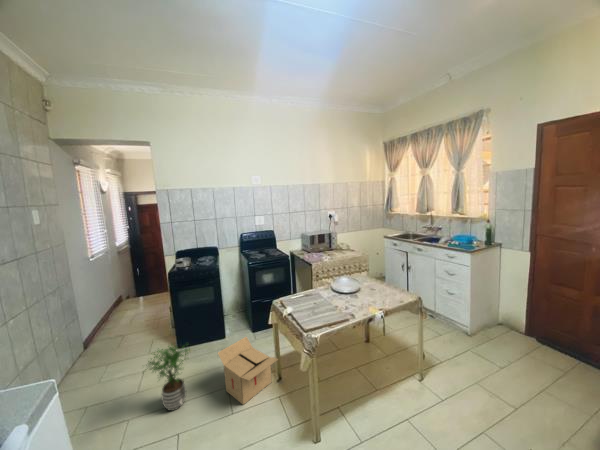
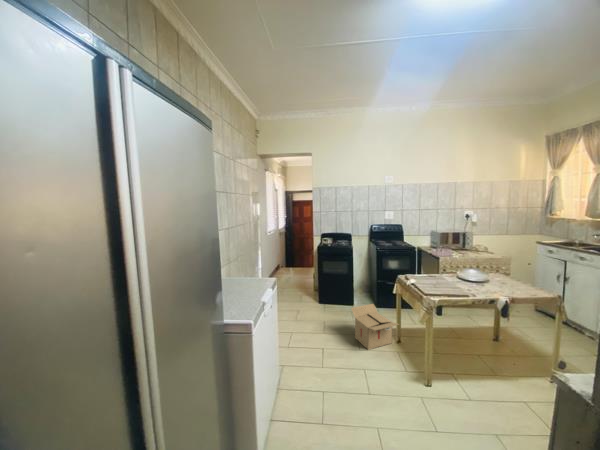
potted plant: present [148,346,190,411] -> none [303,292,334,338]

